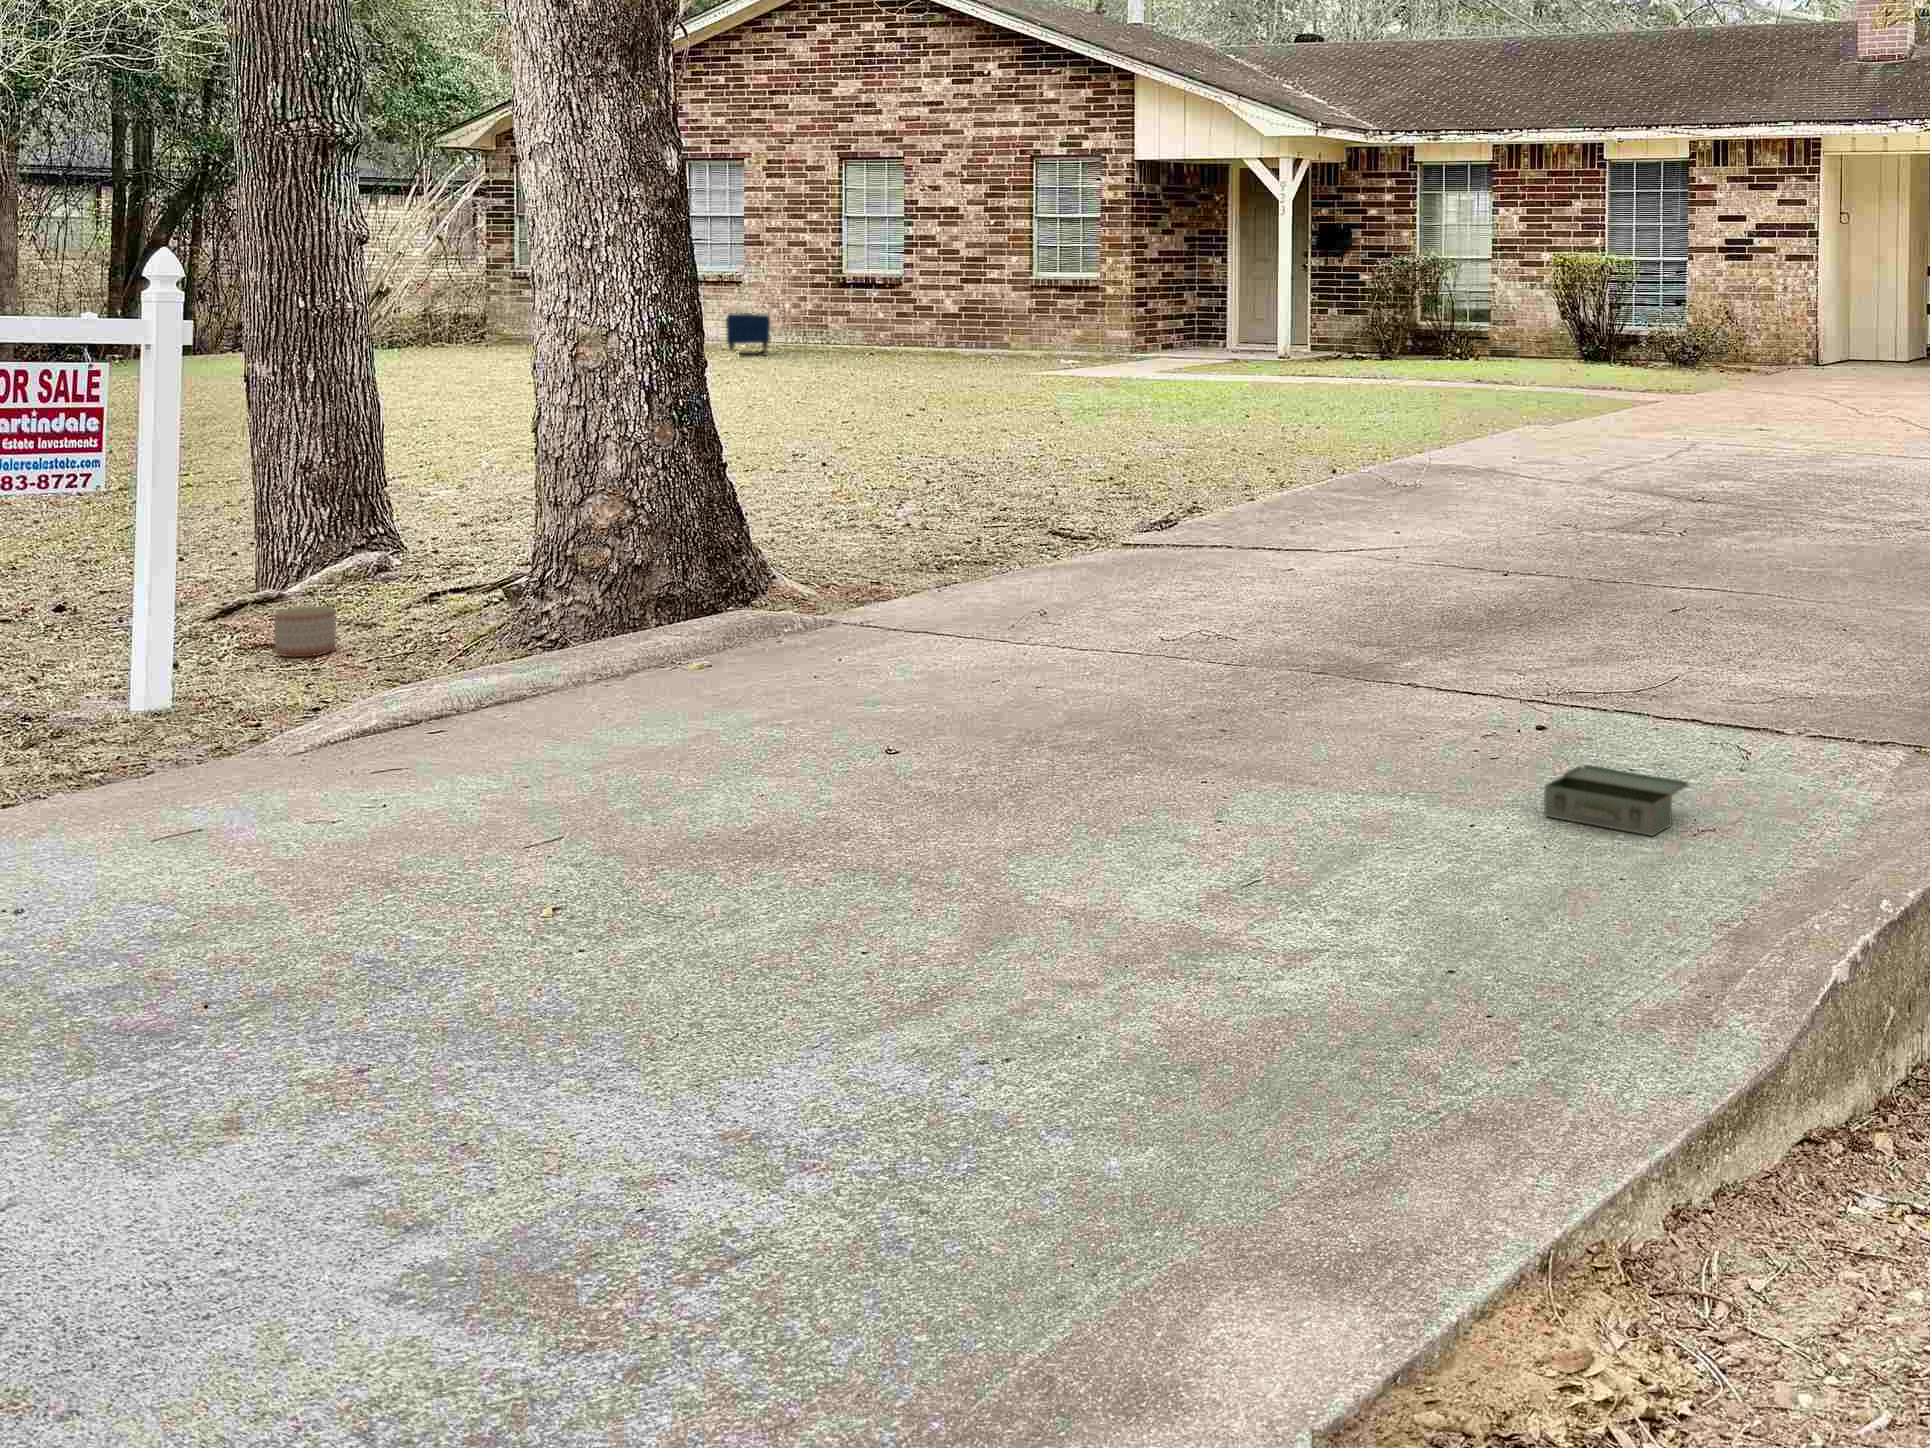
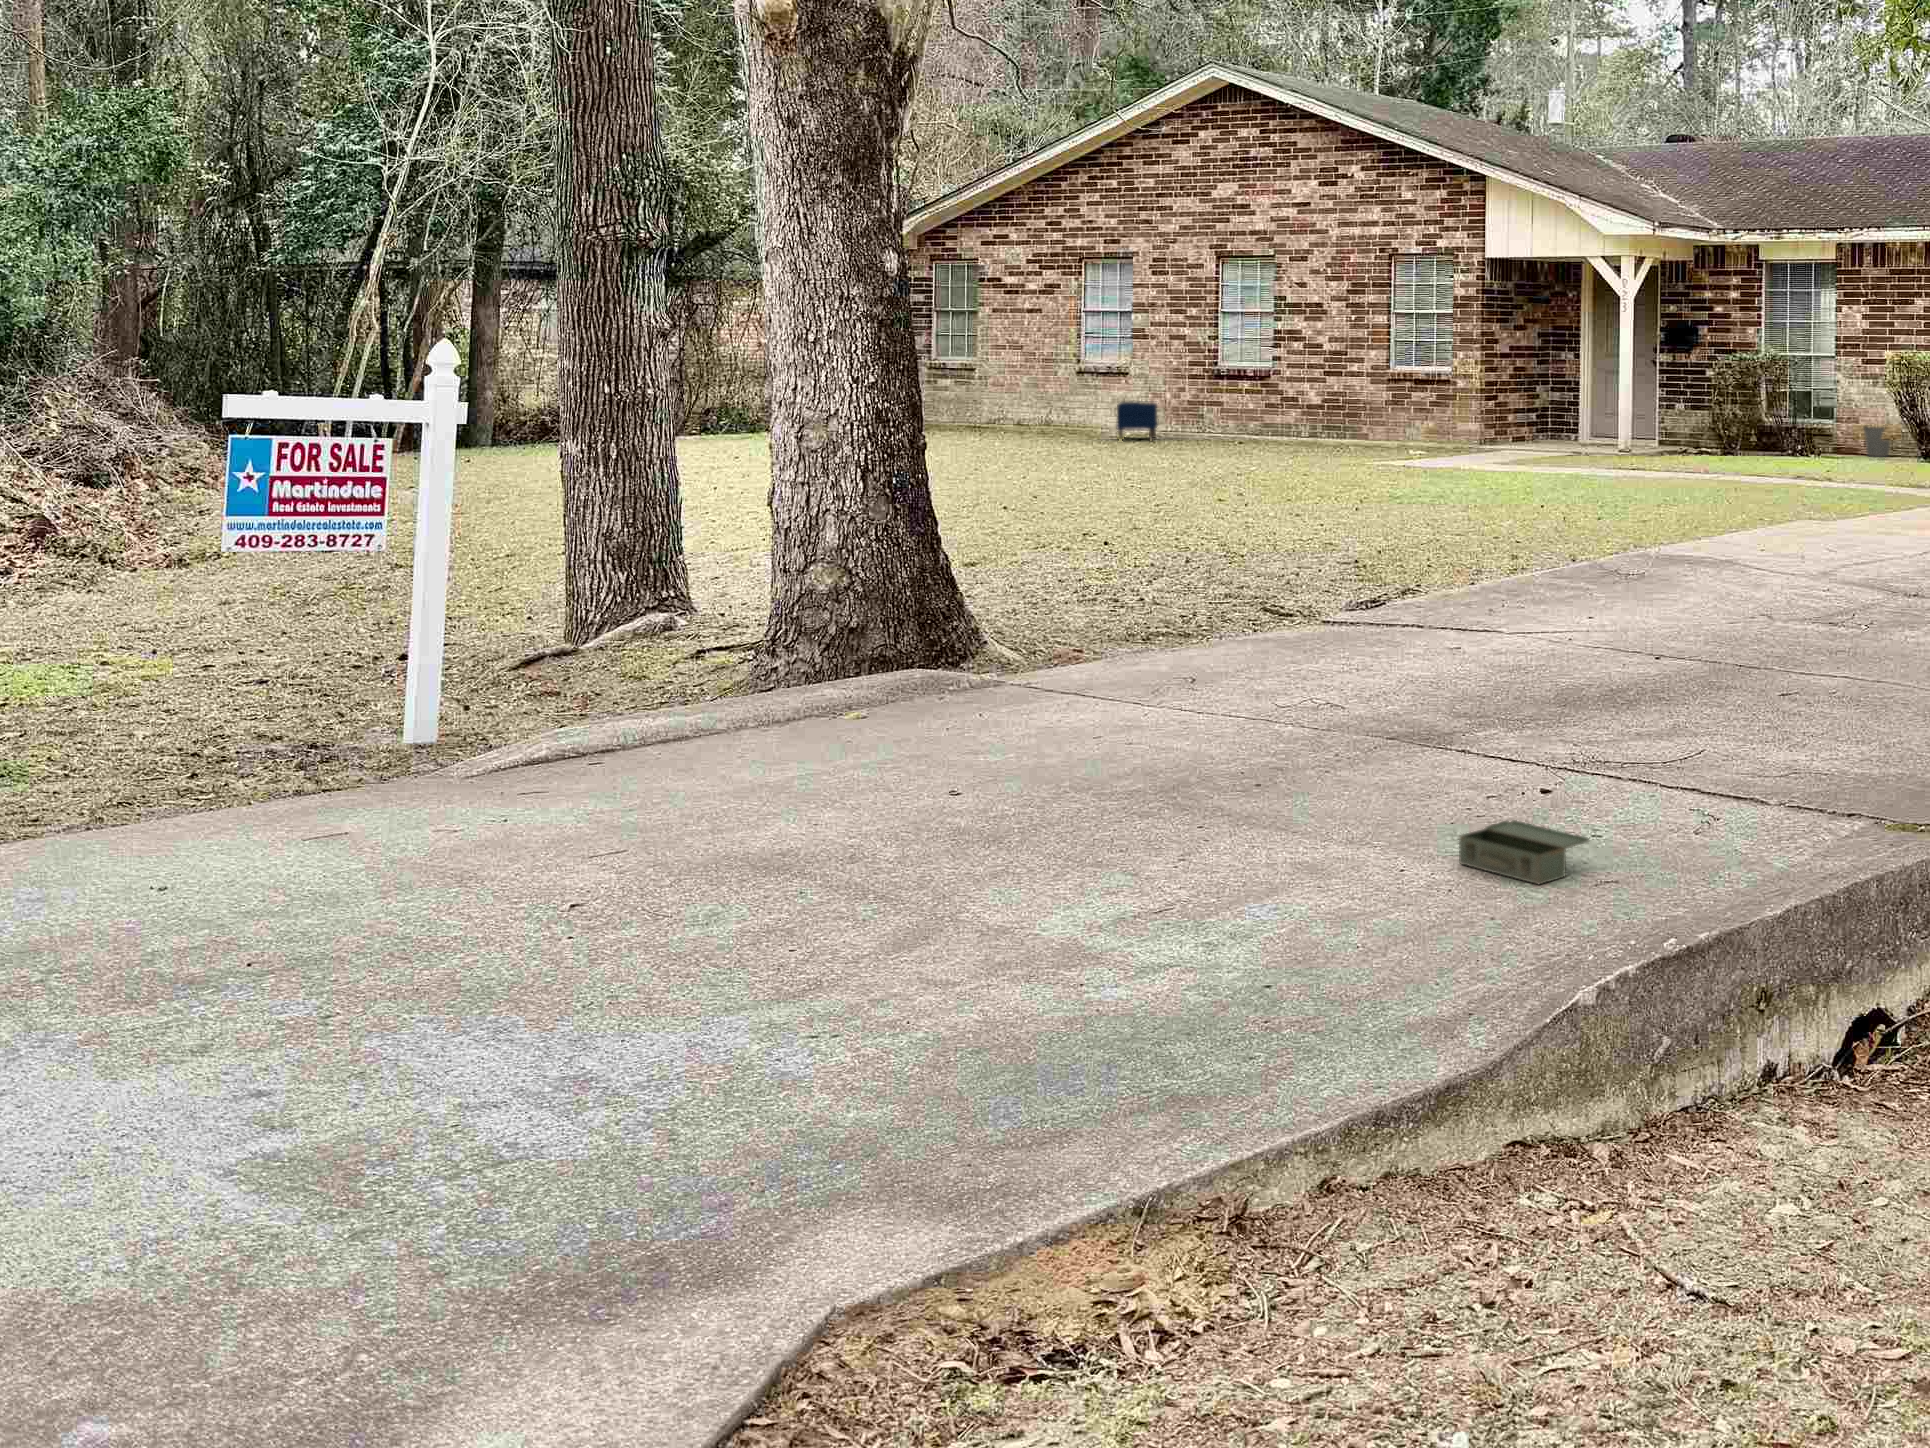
bucket: none [1525,330,1557,363] -> present [1864,426,1890,457]
planter: present [274,606,336,657] -> none [552,651,604,695]

